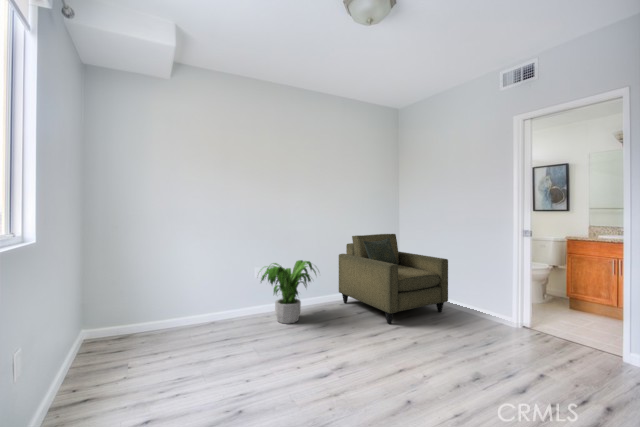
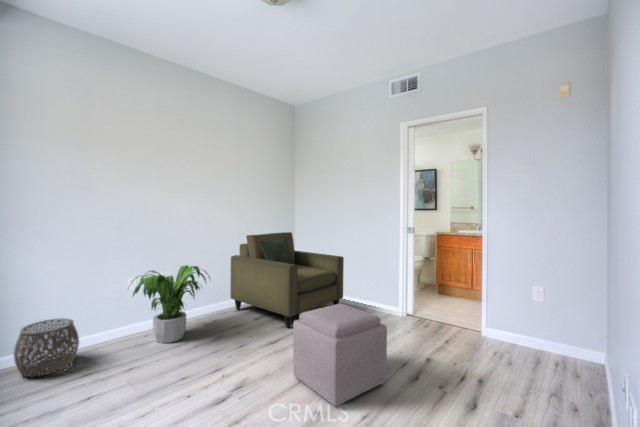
woven basket: none [185,295,225,336] -> present [14,318,79,377]
ottoman: none [388,304,486,401] -> present [293,304,387,406]

